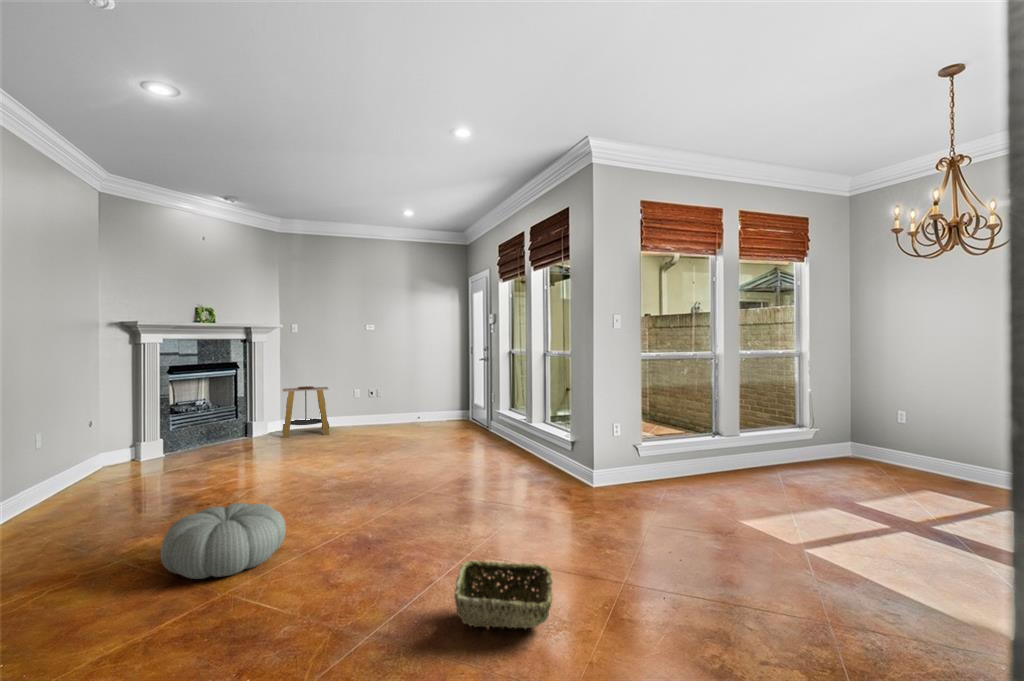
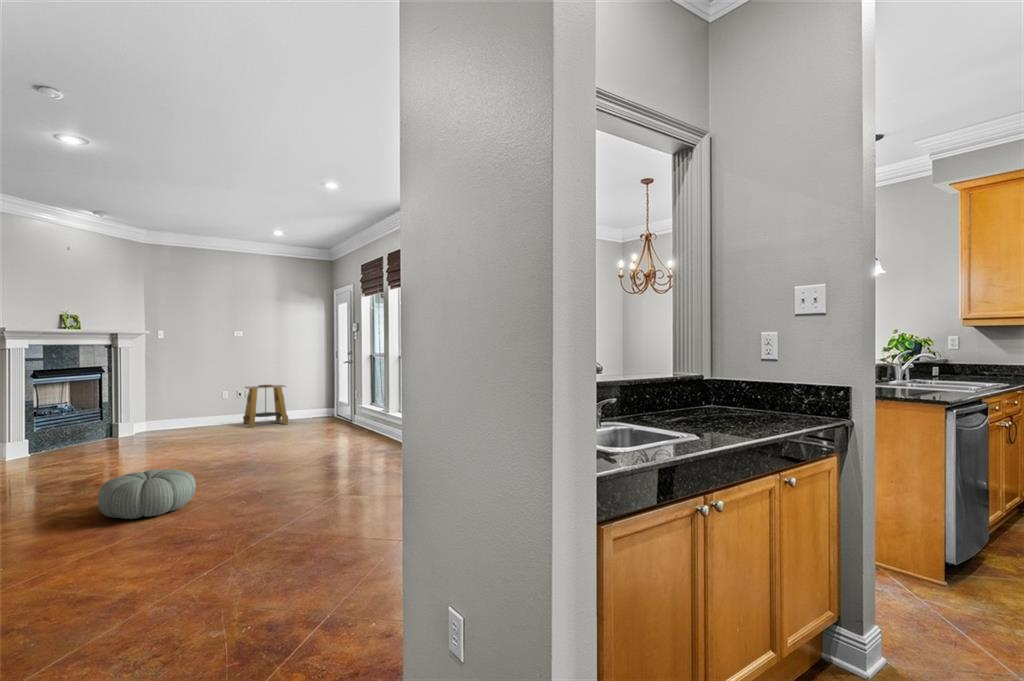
side table: present [282,386,330,438] -> present [243,385,288,428]
woven basket: present [454,560,552,628] -> none [332,484,395,521]

